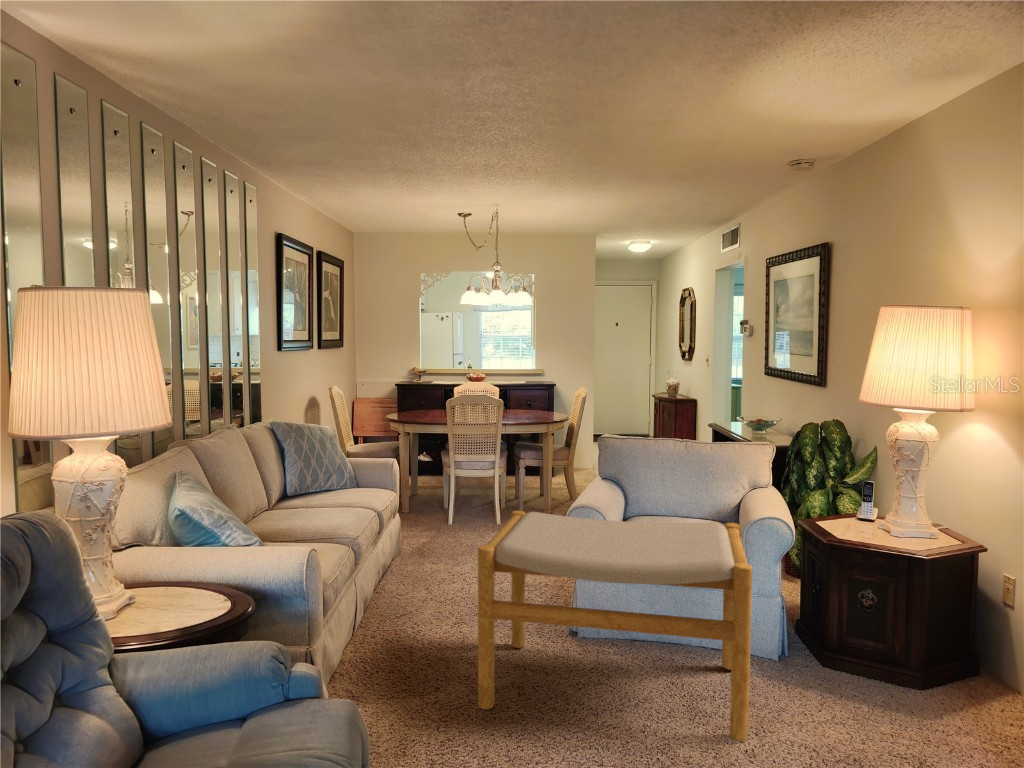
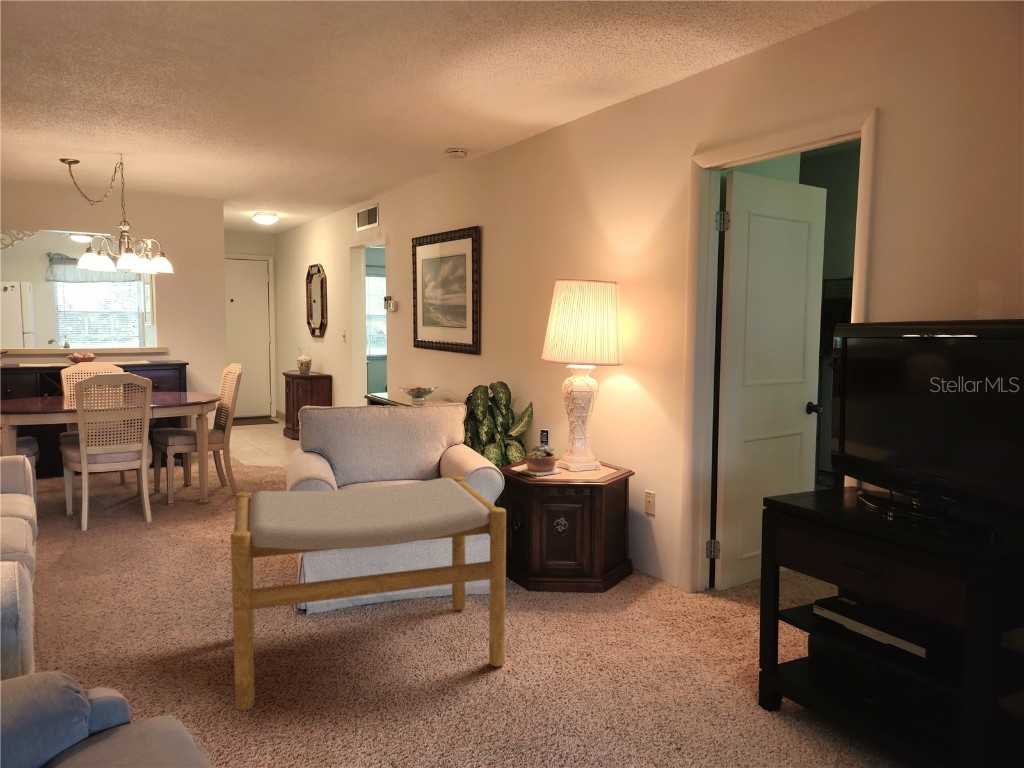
succulent plant: none [828,496,878,535] -> present [525,443,561,476]

